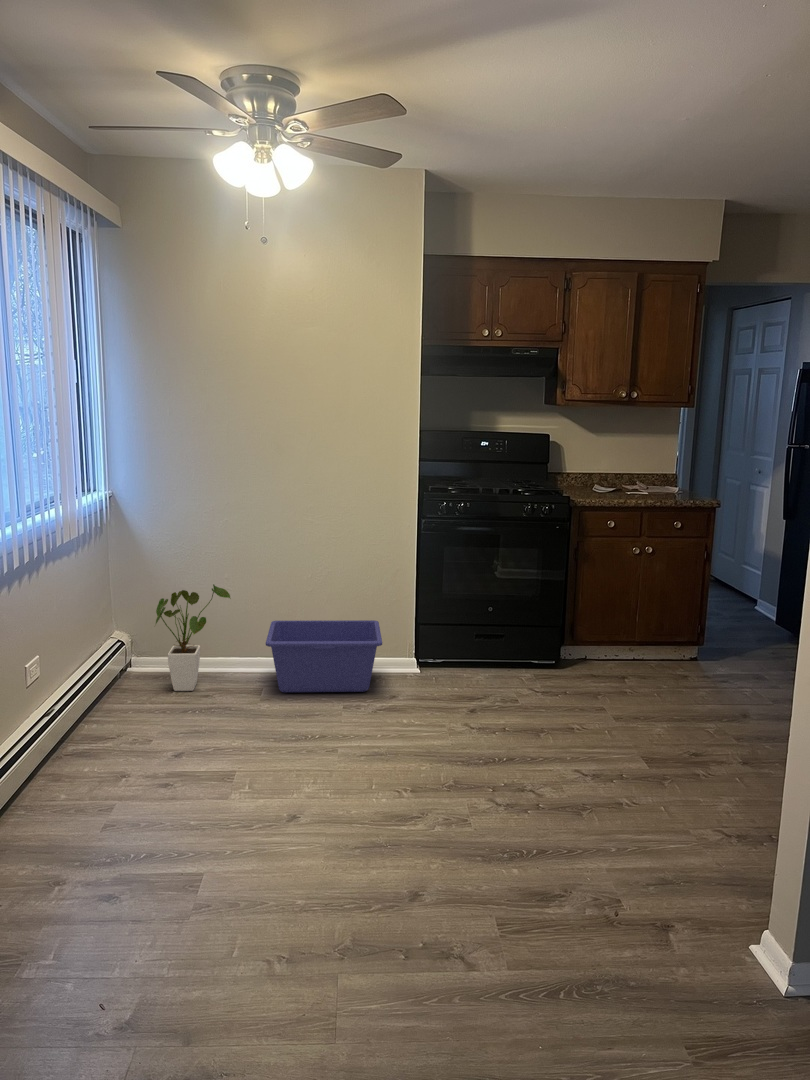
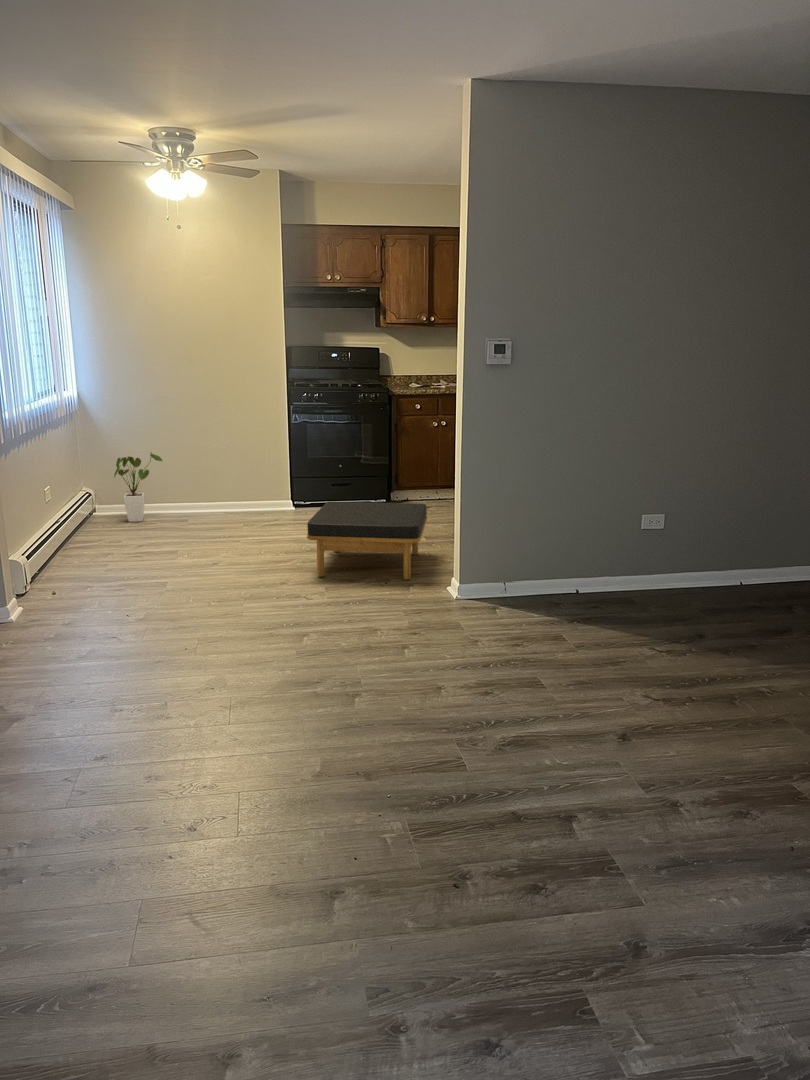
storage bin: present [266,620,382,692] -> none [189,475,266,520]
ottoman: none [468,714,700,923] -> present [307,502,427,580]

